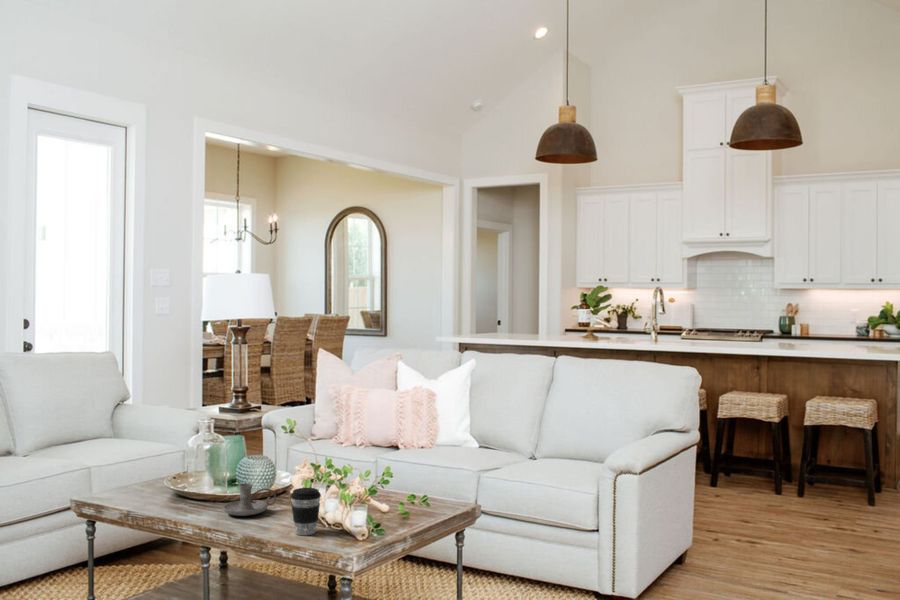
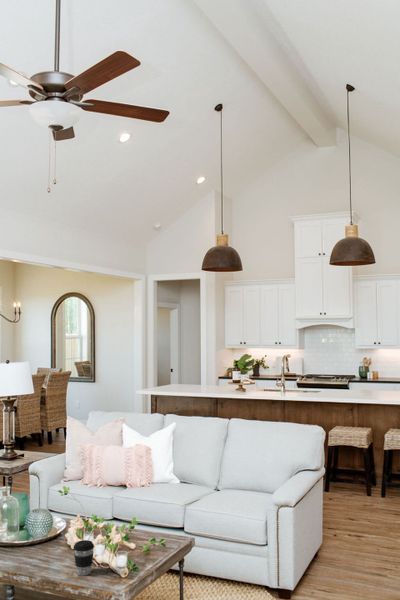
candle holder: present [223,483,276,516] -> none [21,535,57,560]

